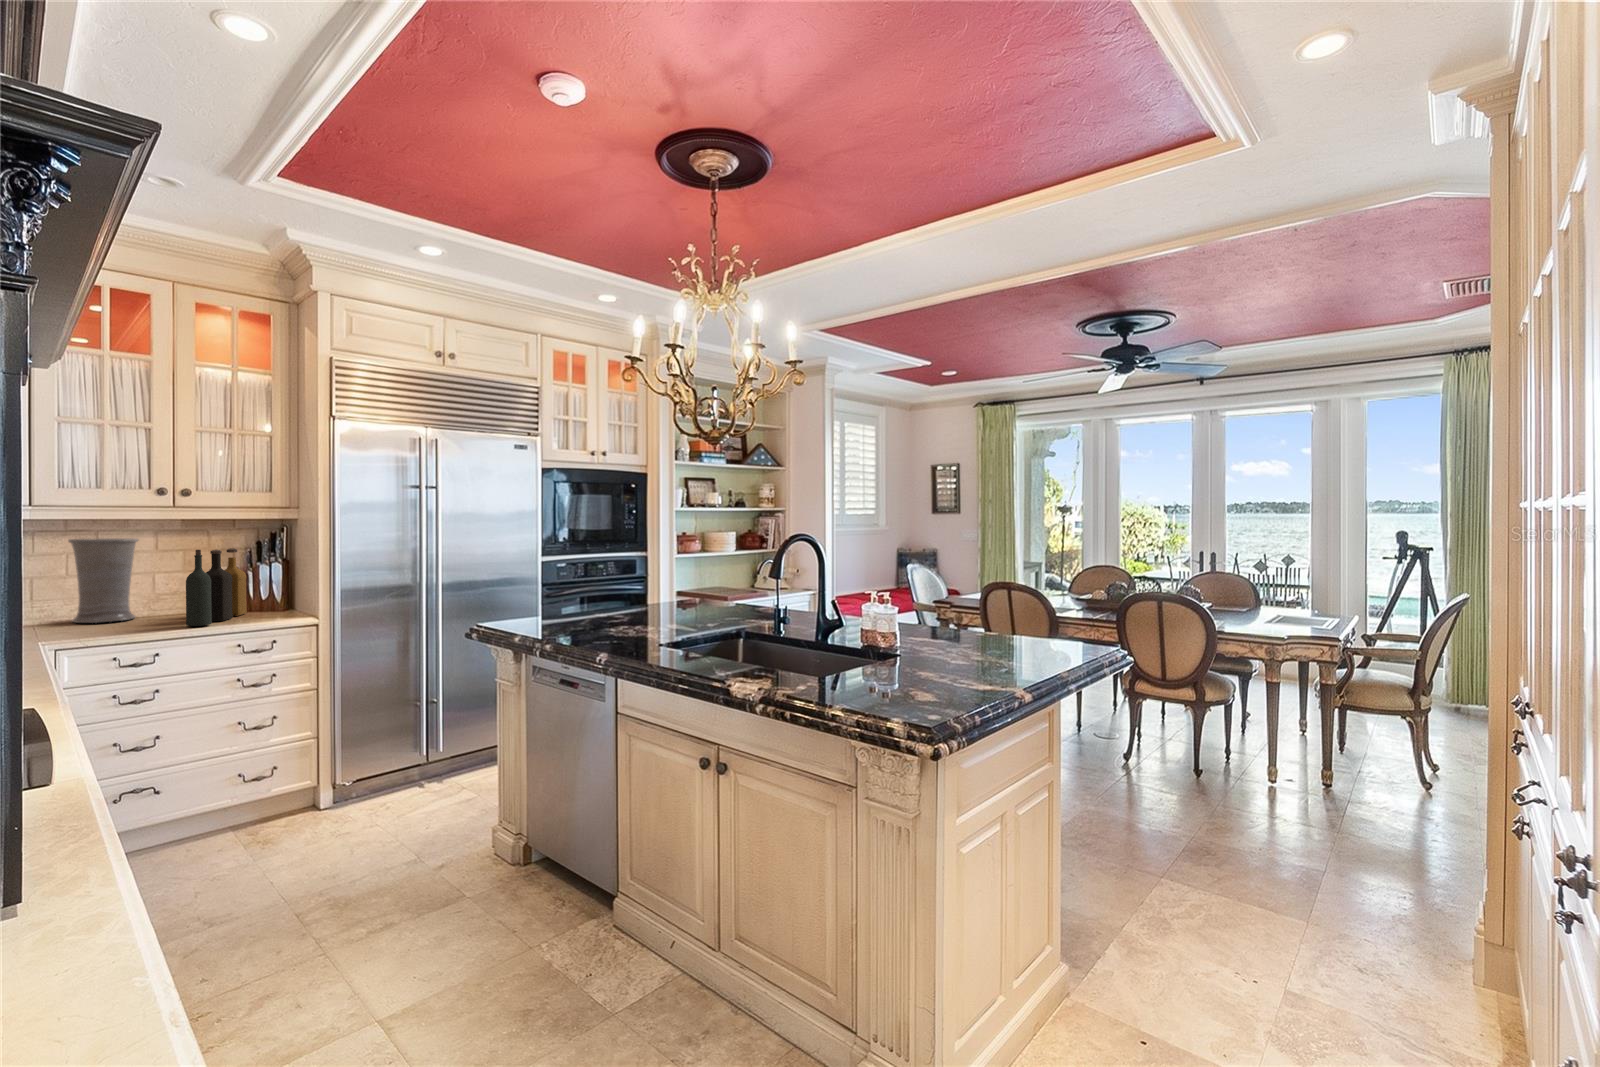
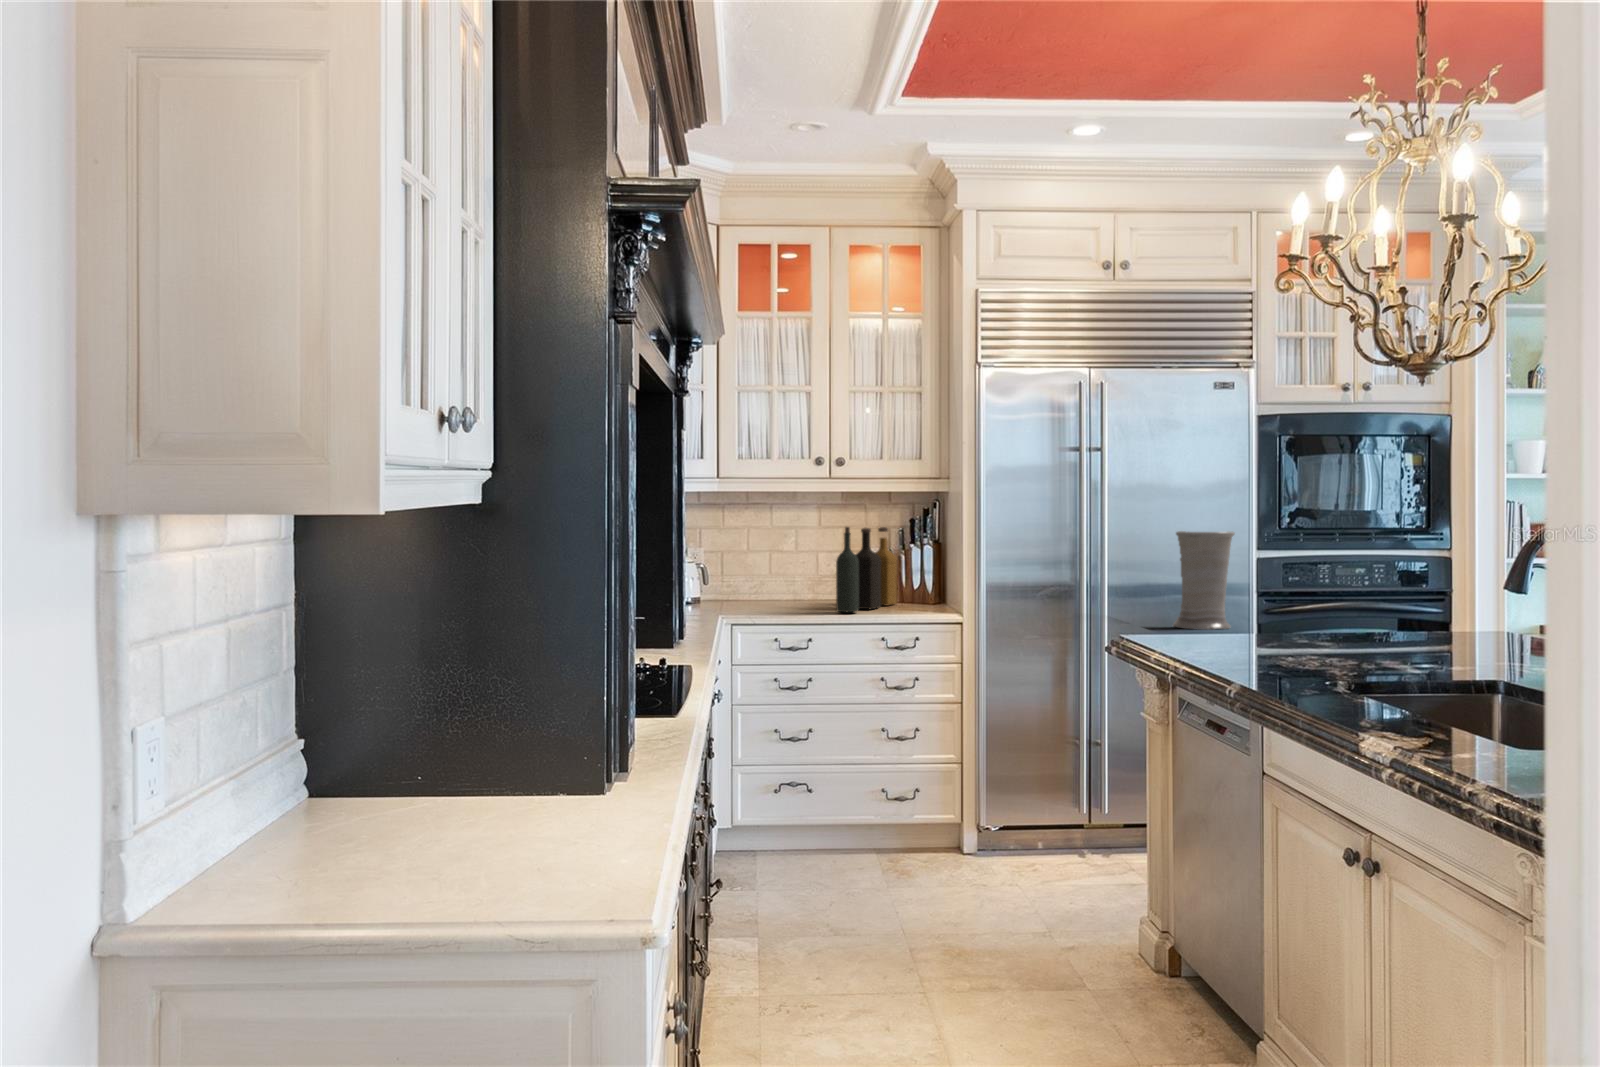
vase: present [68,538,138,623] -> present [1173,531,1235,630]

